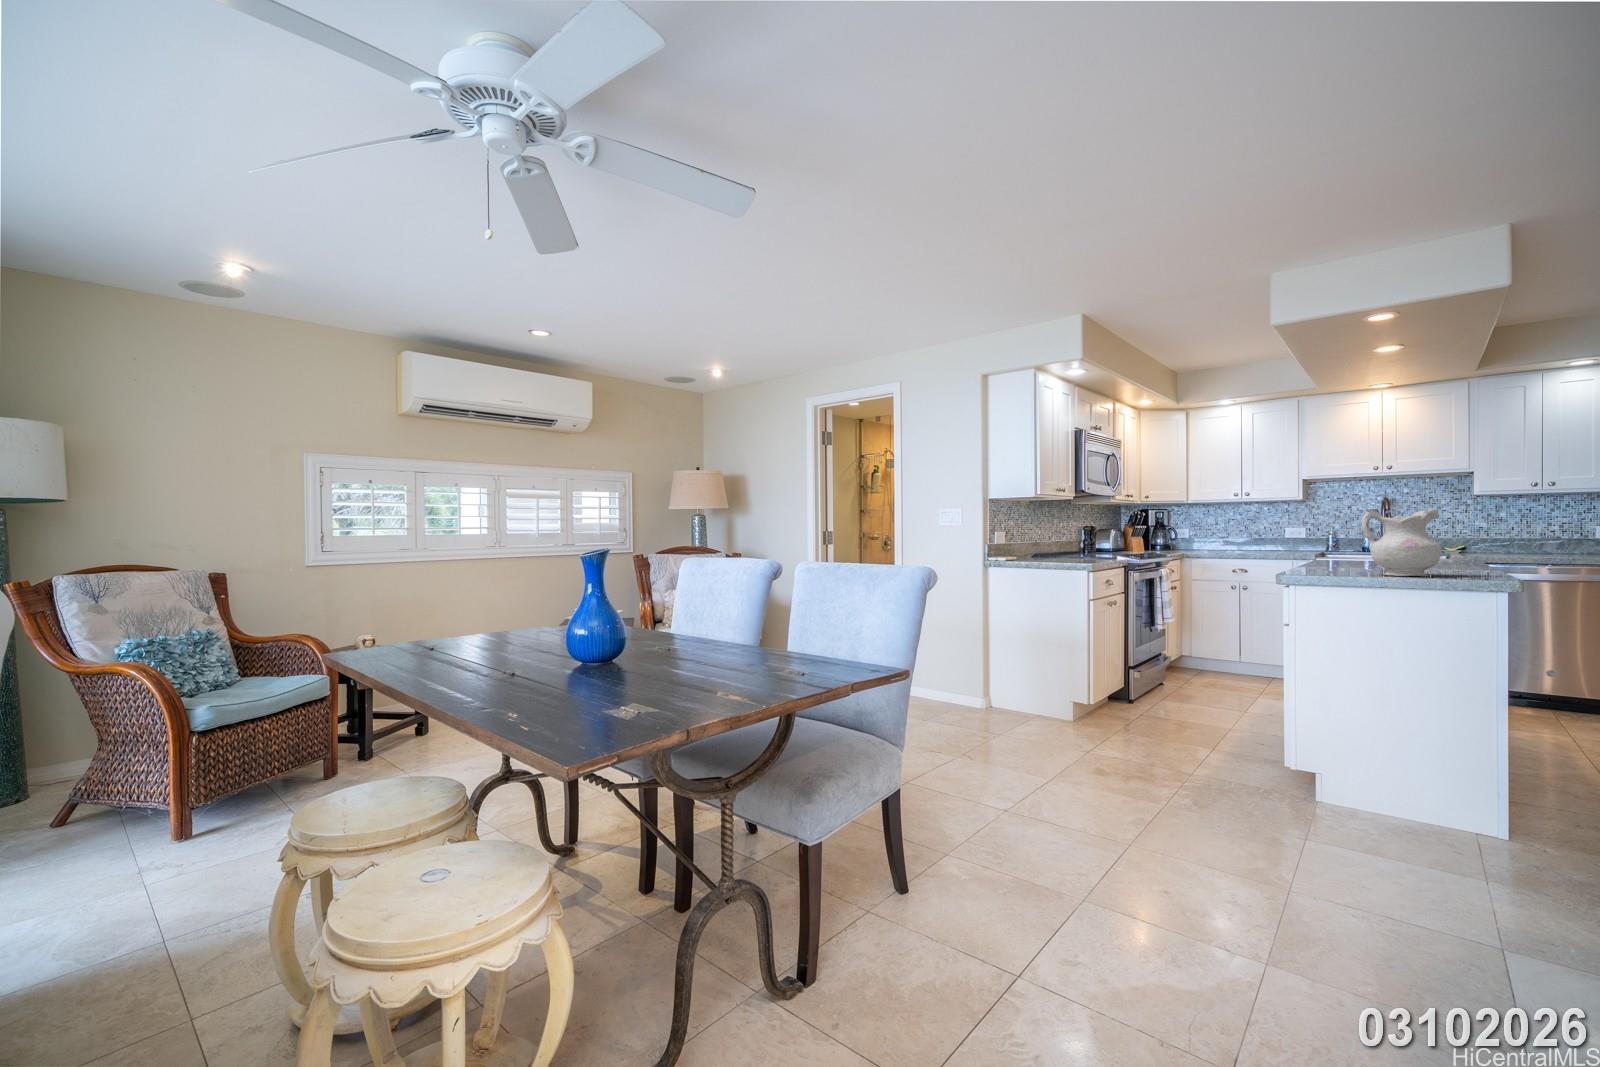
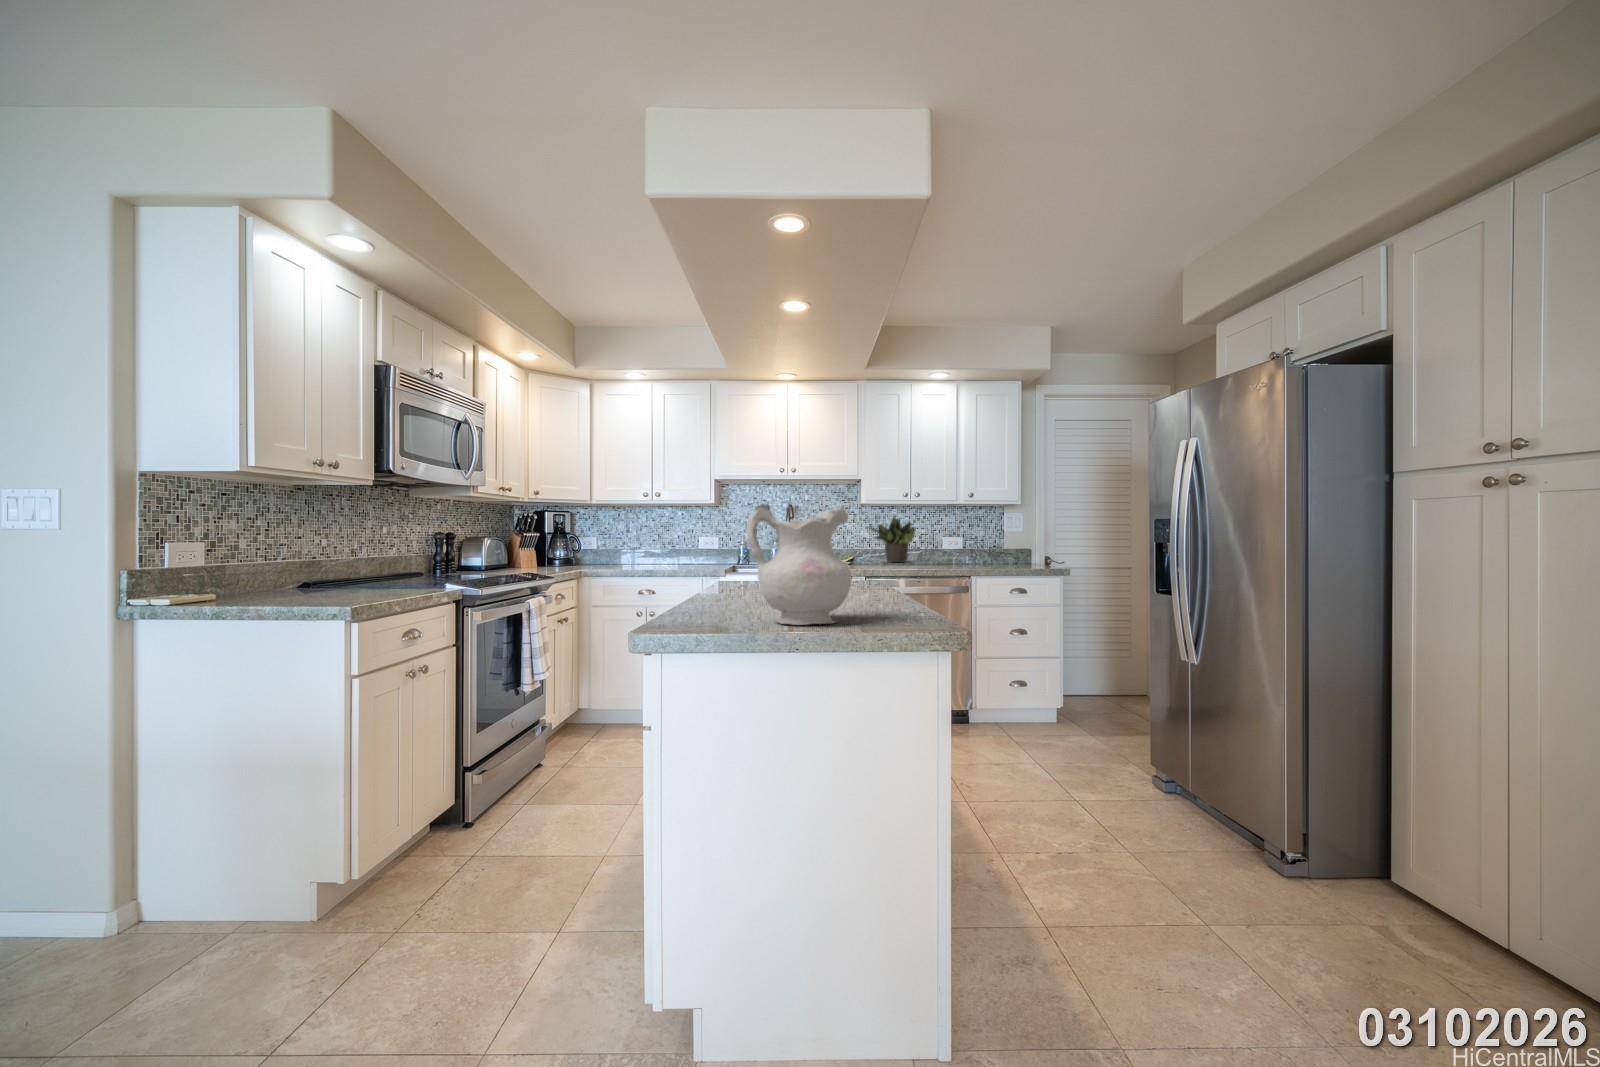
potted plant: none [1482,504,1553,550] -> present [869,516,915,562]

